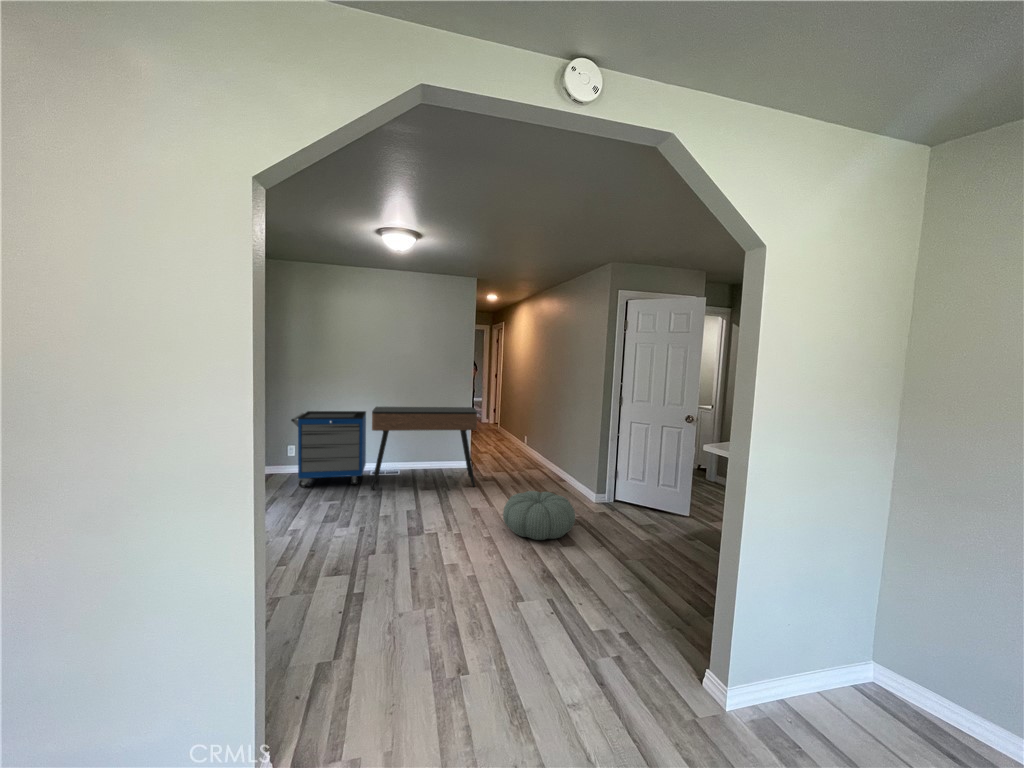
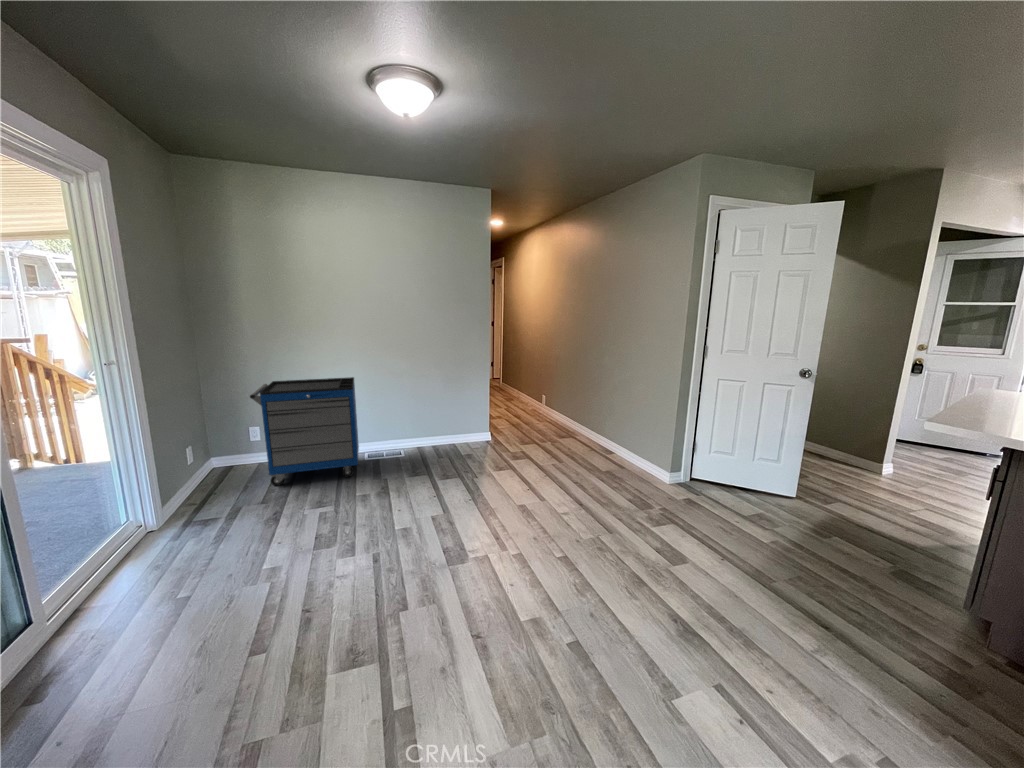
console table: present [371,407,477,490] -> none [366,367,507,484]
pouf: present [503,491,575,540] -> none [574,482,677,558]

